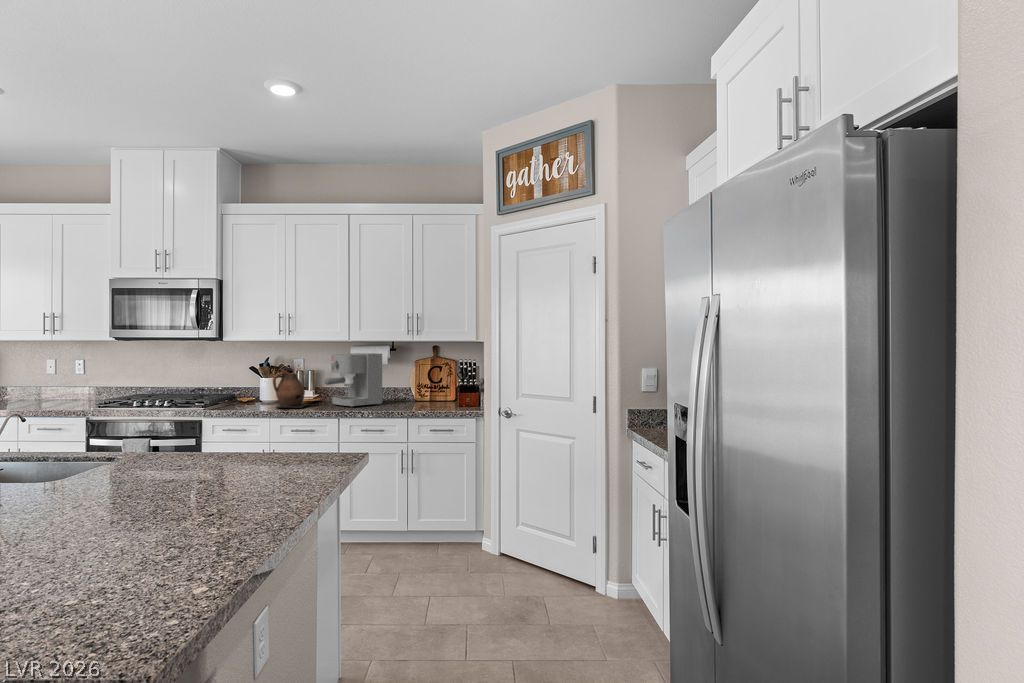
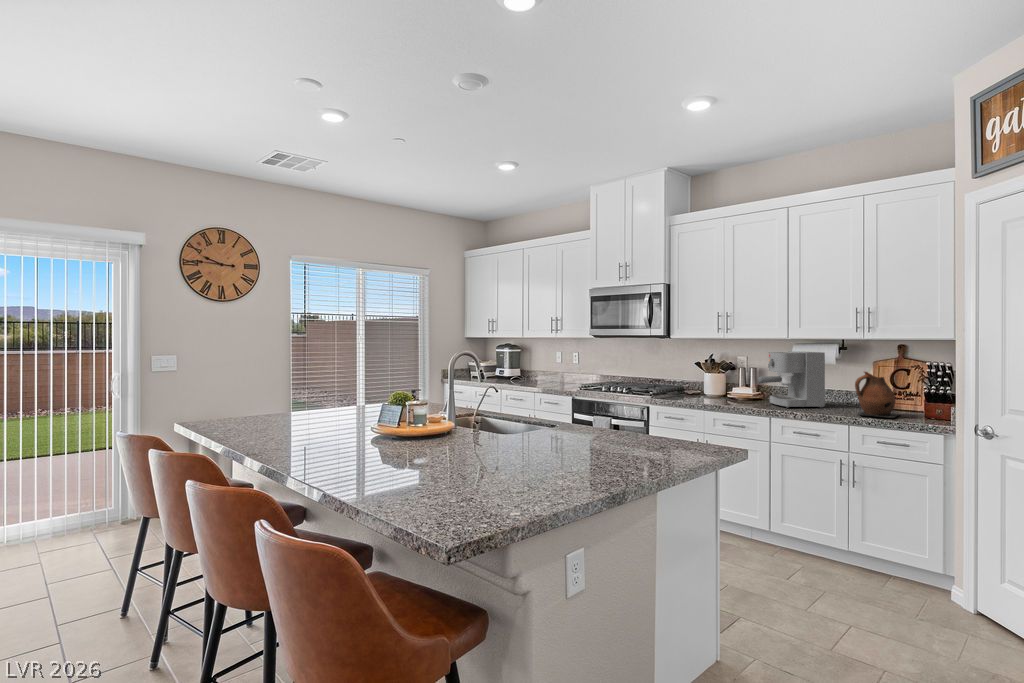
ceramic pitcher: present [273,369,307,408] -> present [855,372,899,418]

